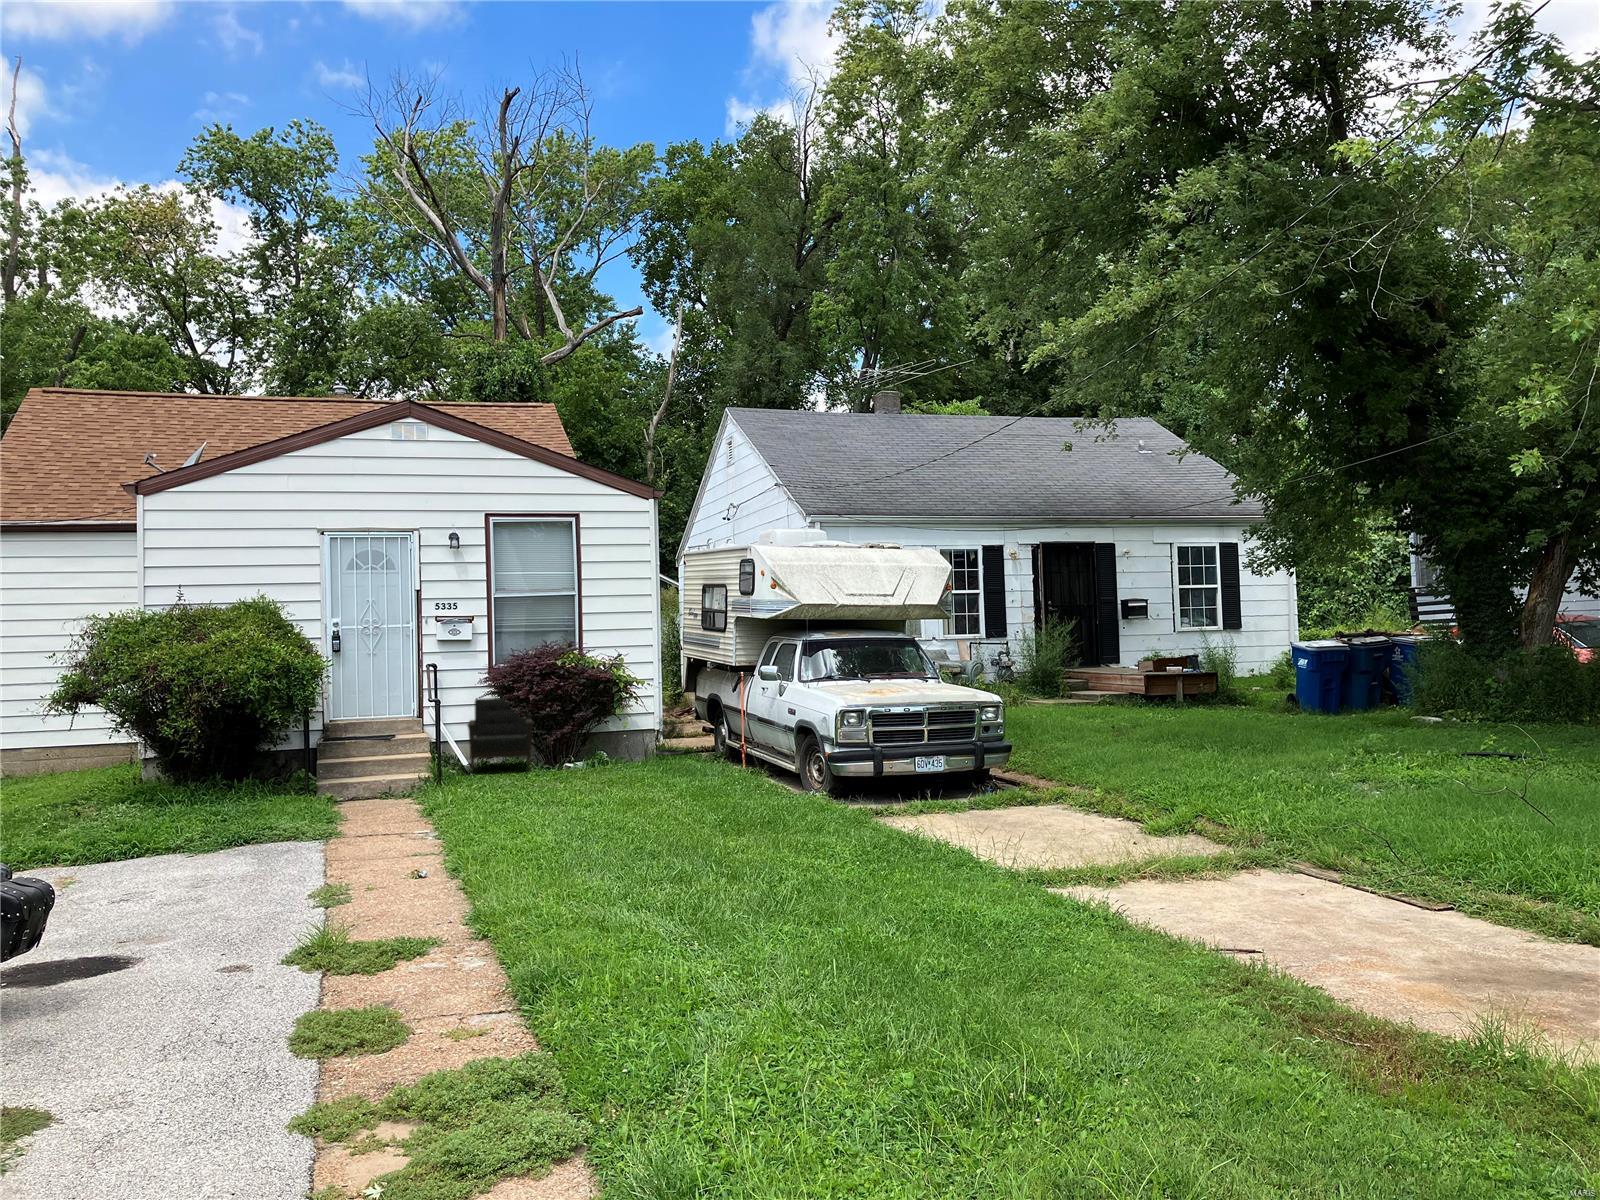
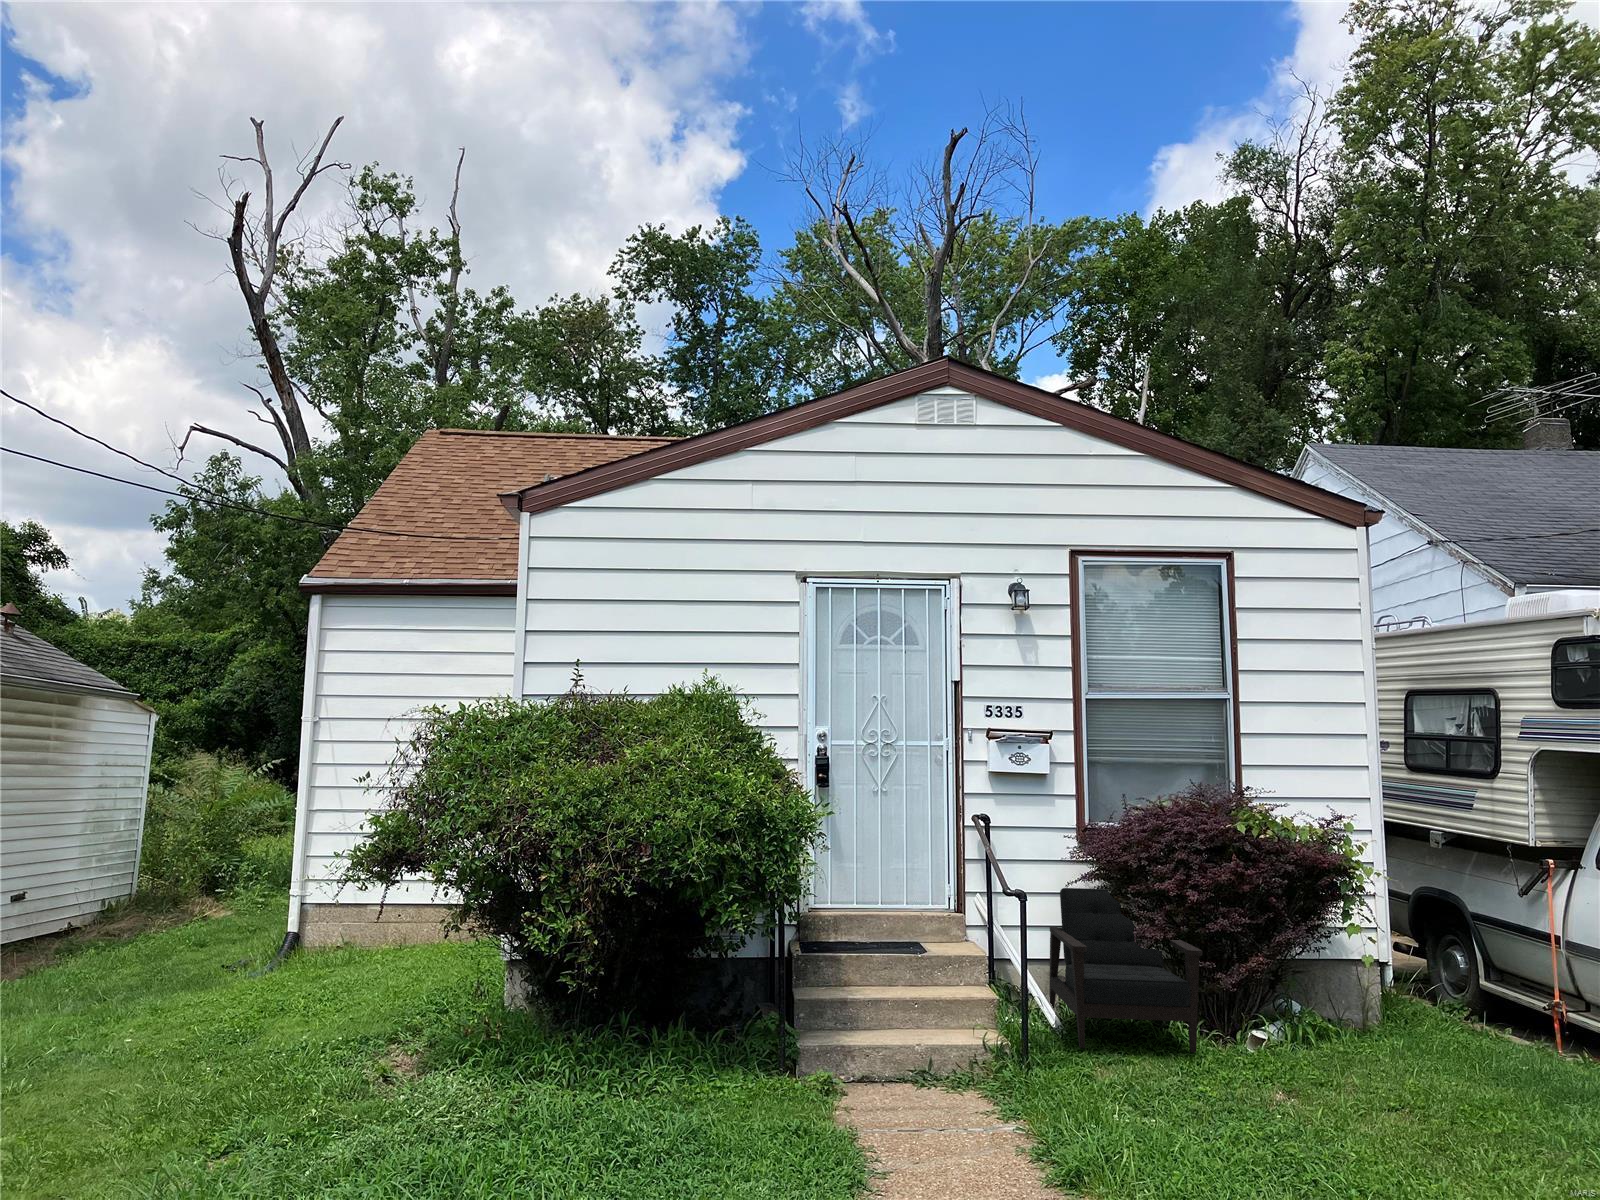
potted tree: present [656,708,684,755] -> none [1387,916,1466,1025]

